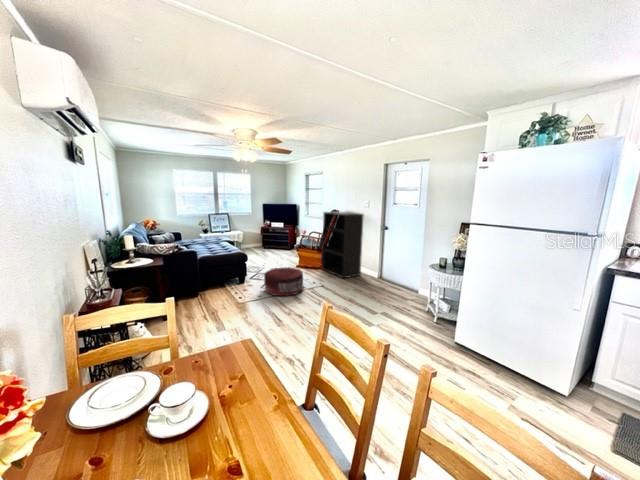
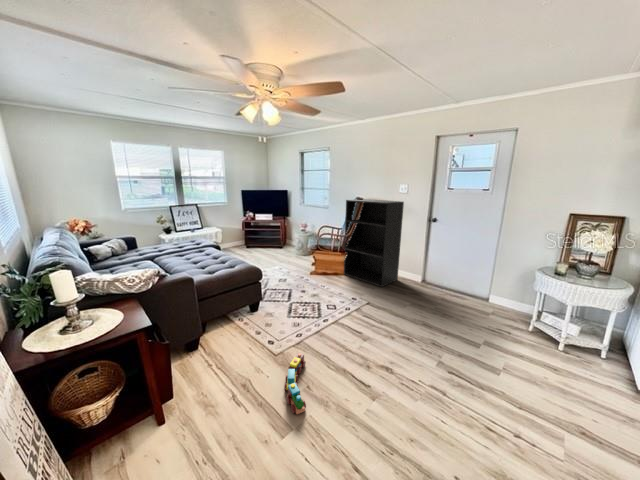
pouf: present [264,267,303,296] -> none [294,280,350,330]
toy train: none [232,302,254,325] -> present [285,353,306,414]

